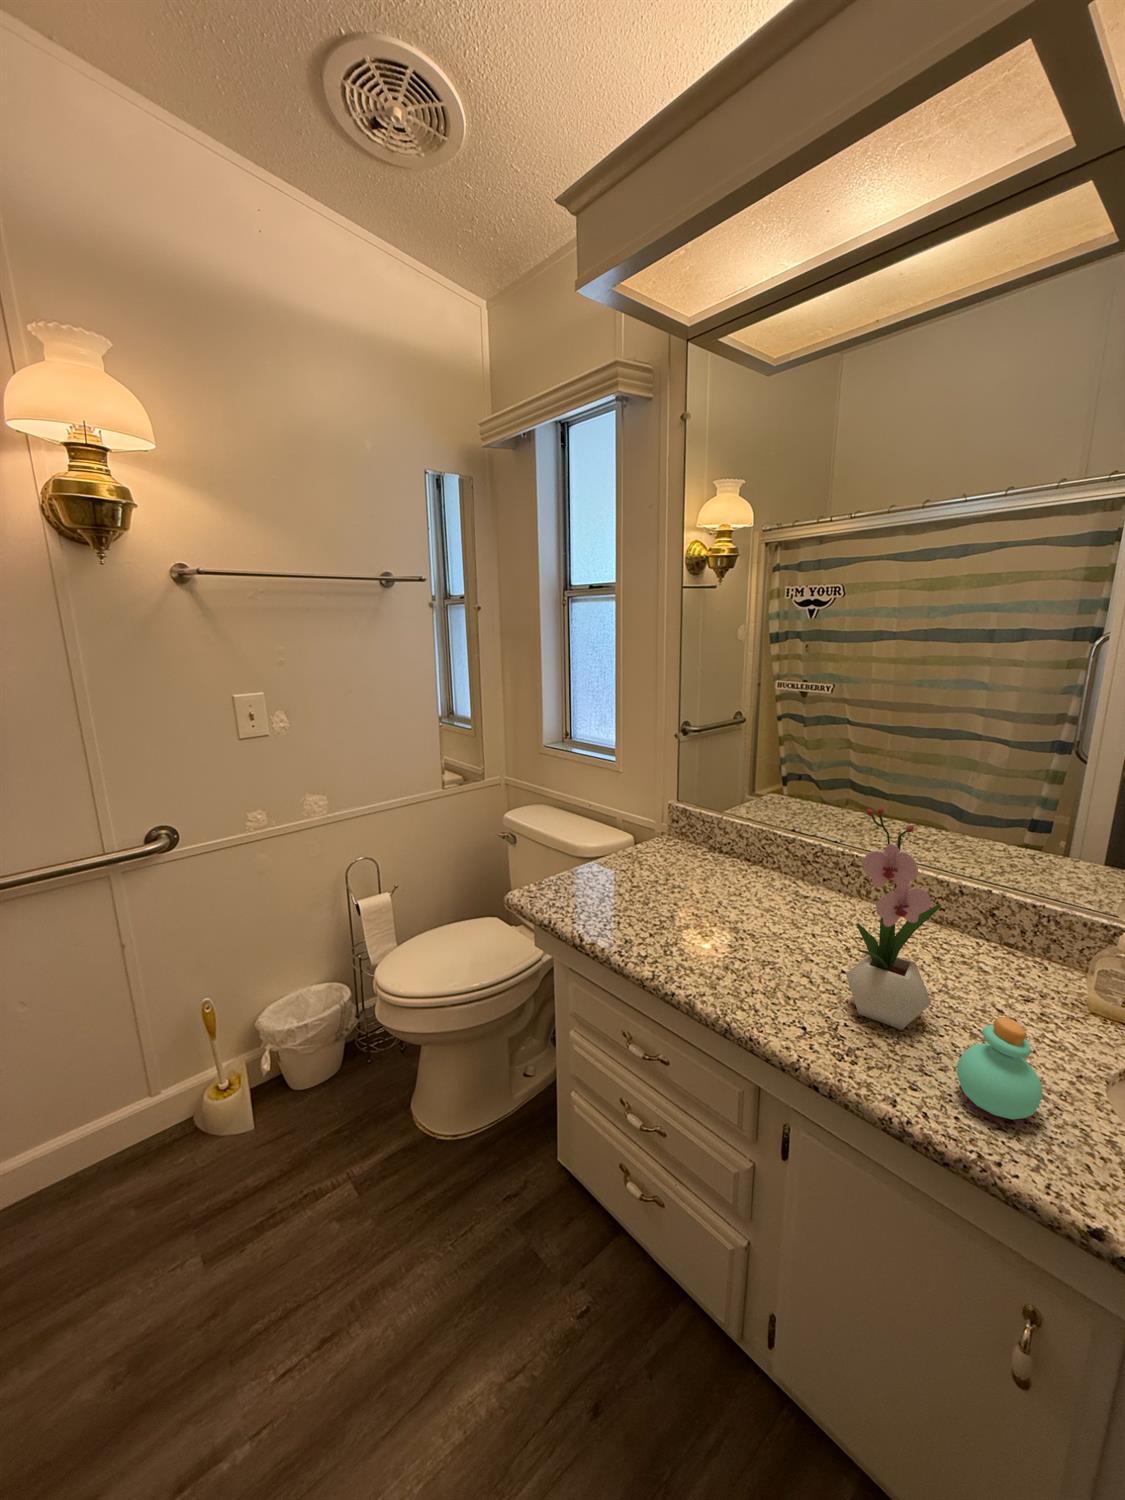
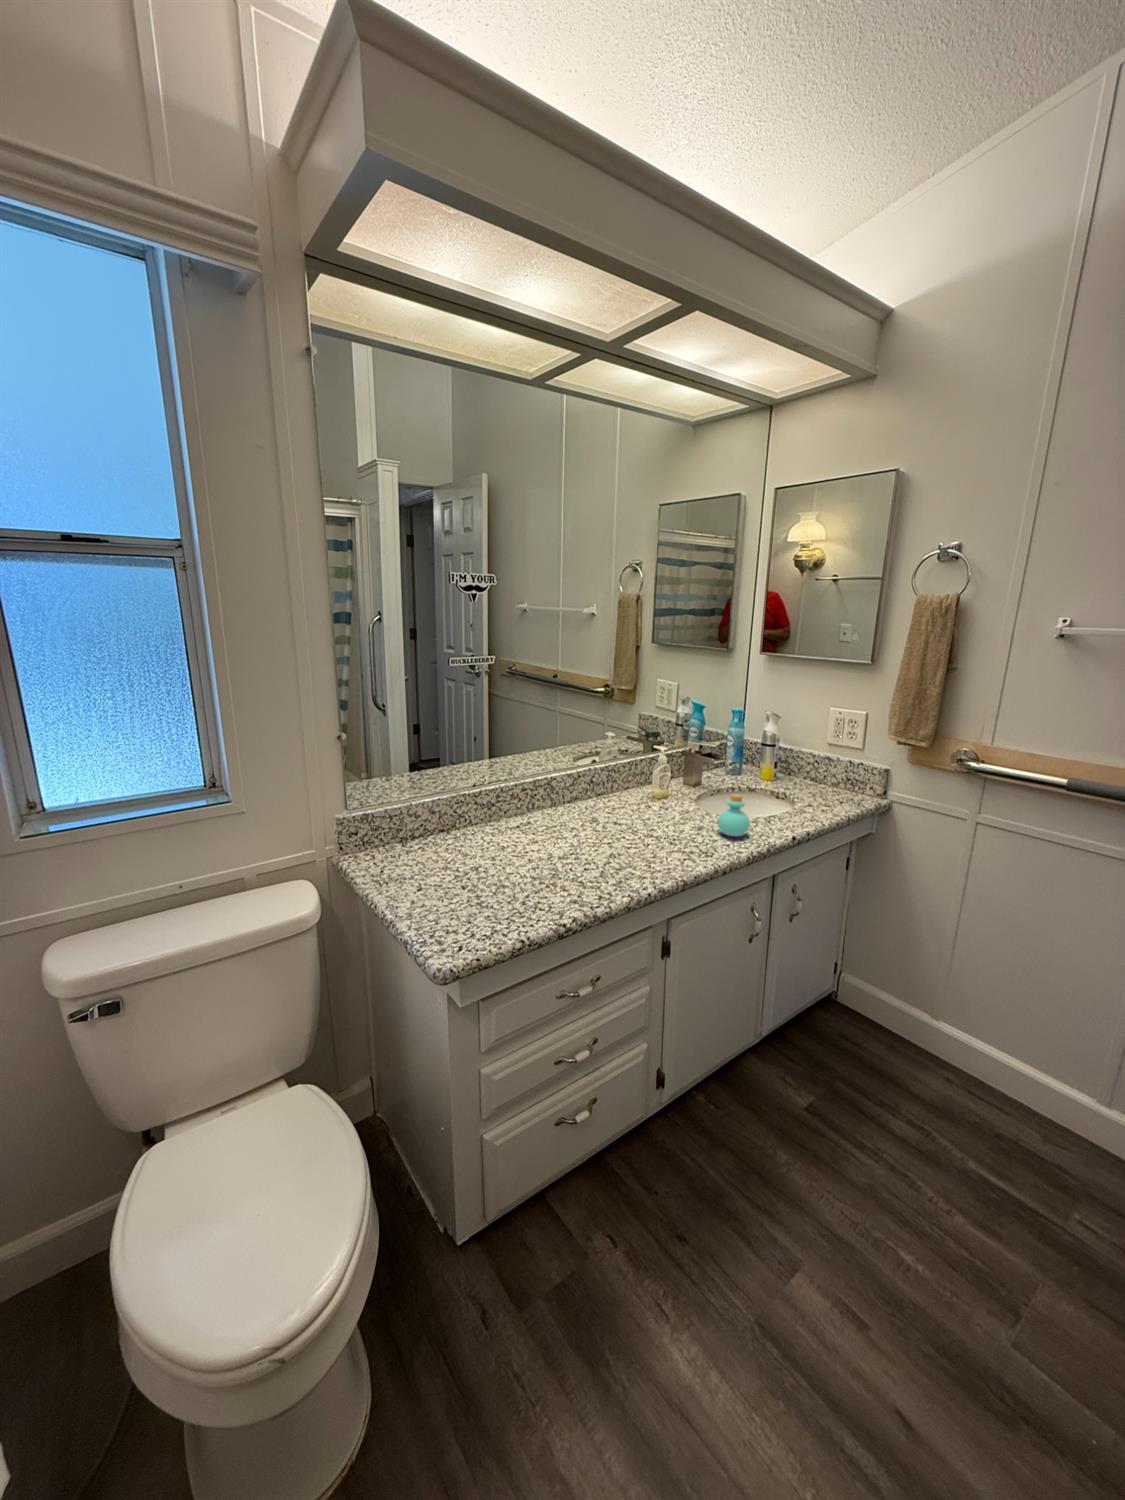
flower arrangement: present [846,807,941,1030] -> none [646,720,699,844]

